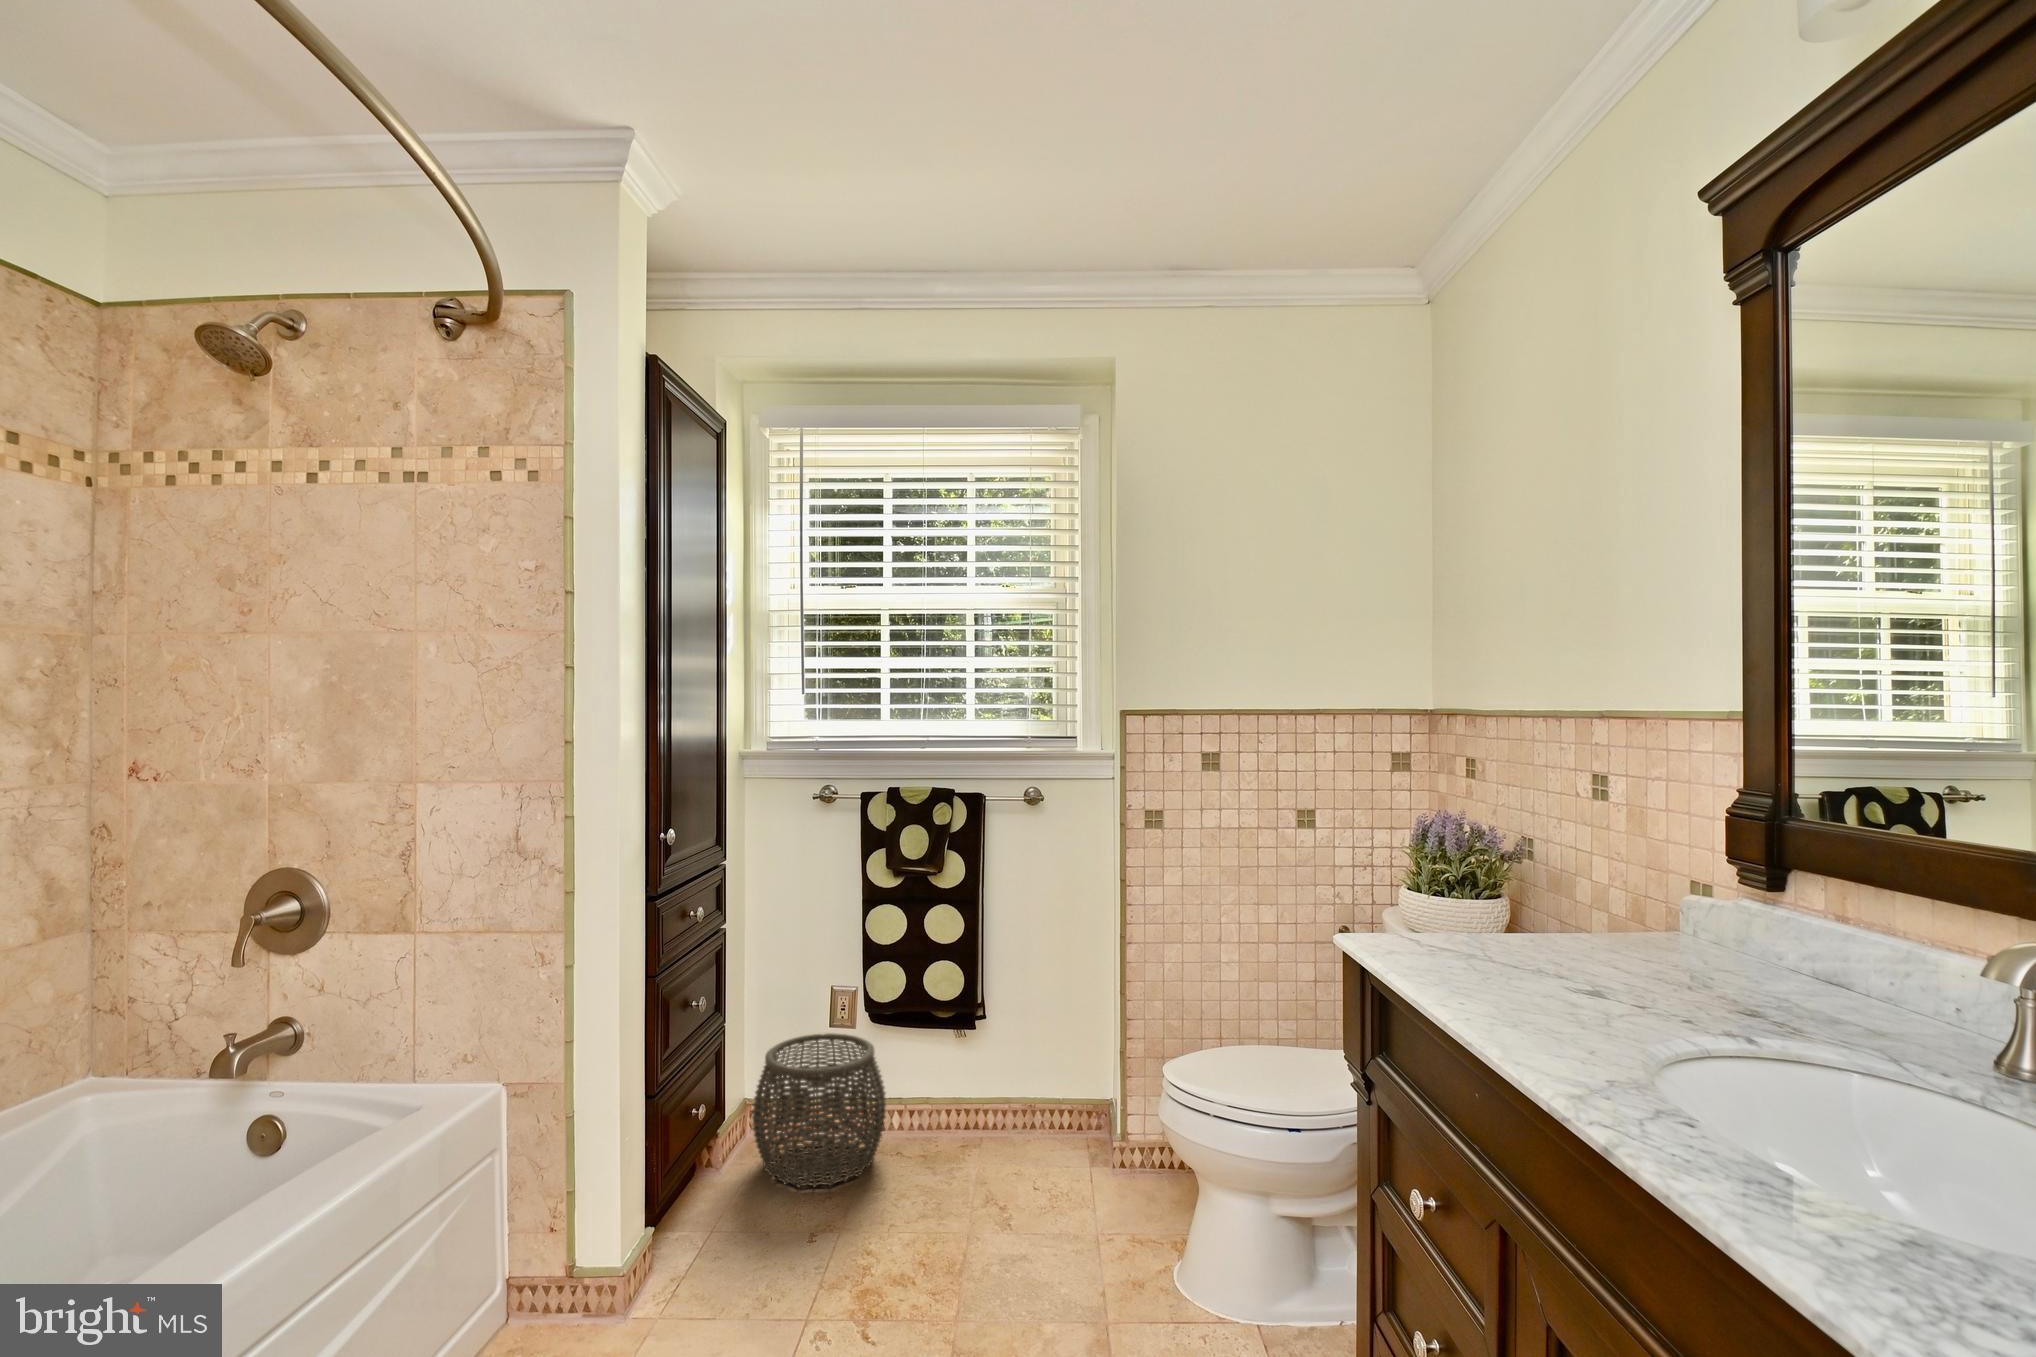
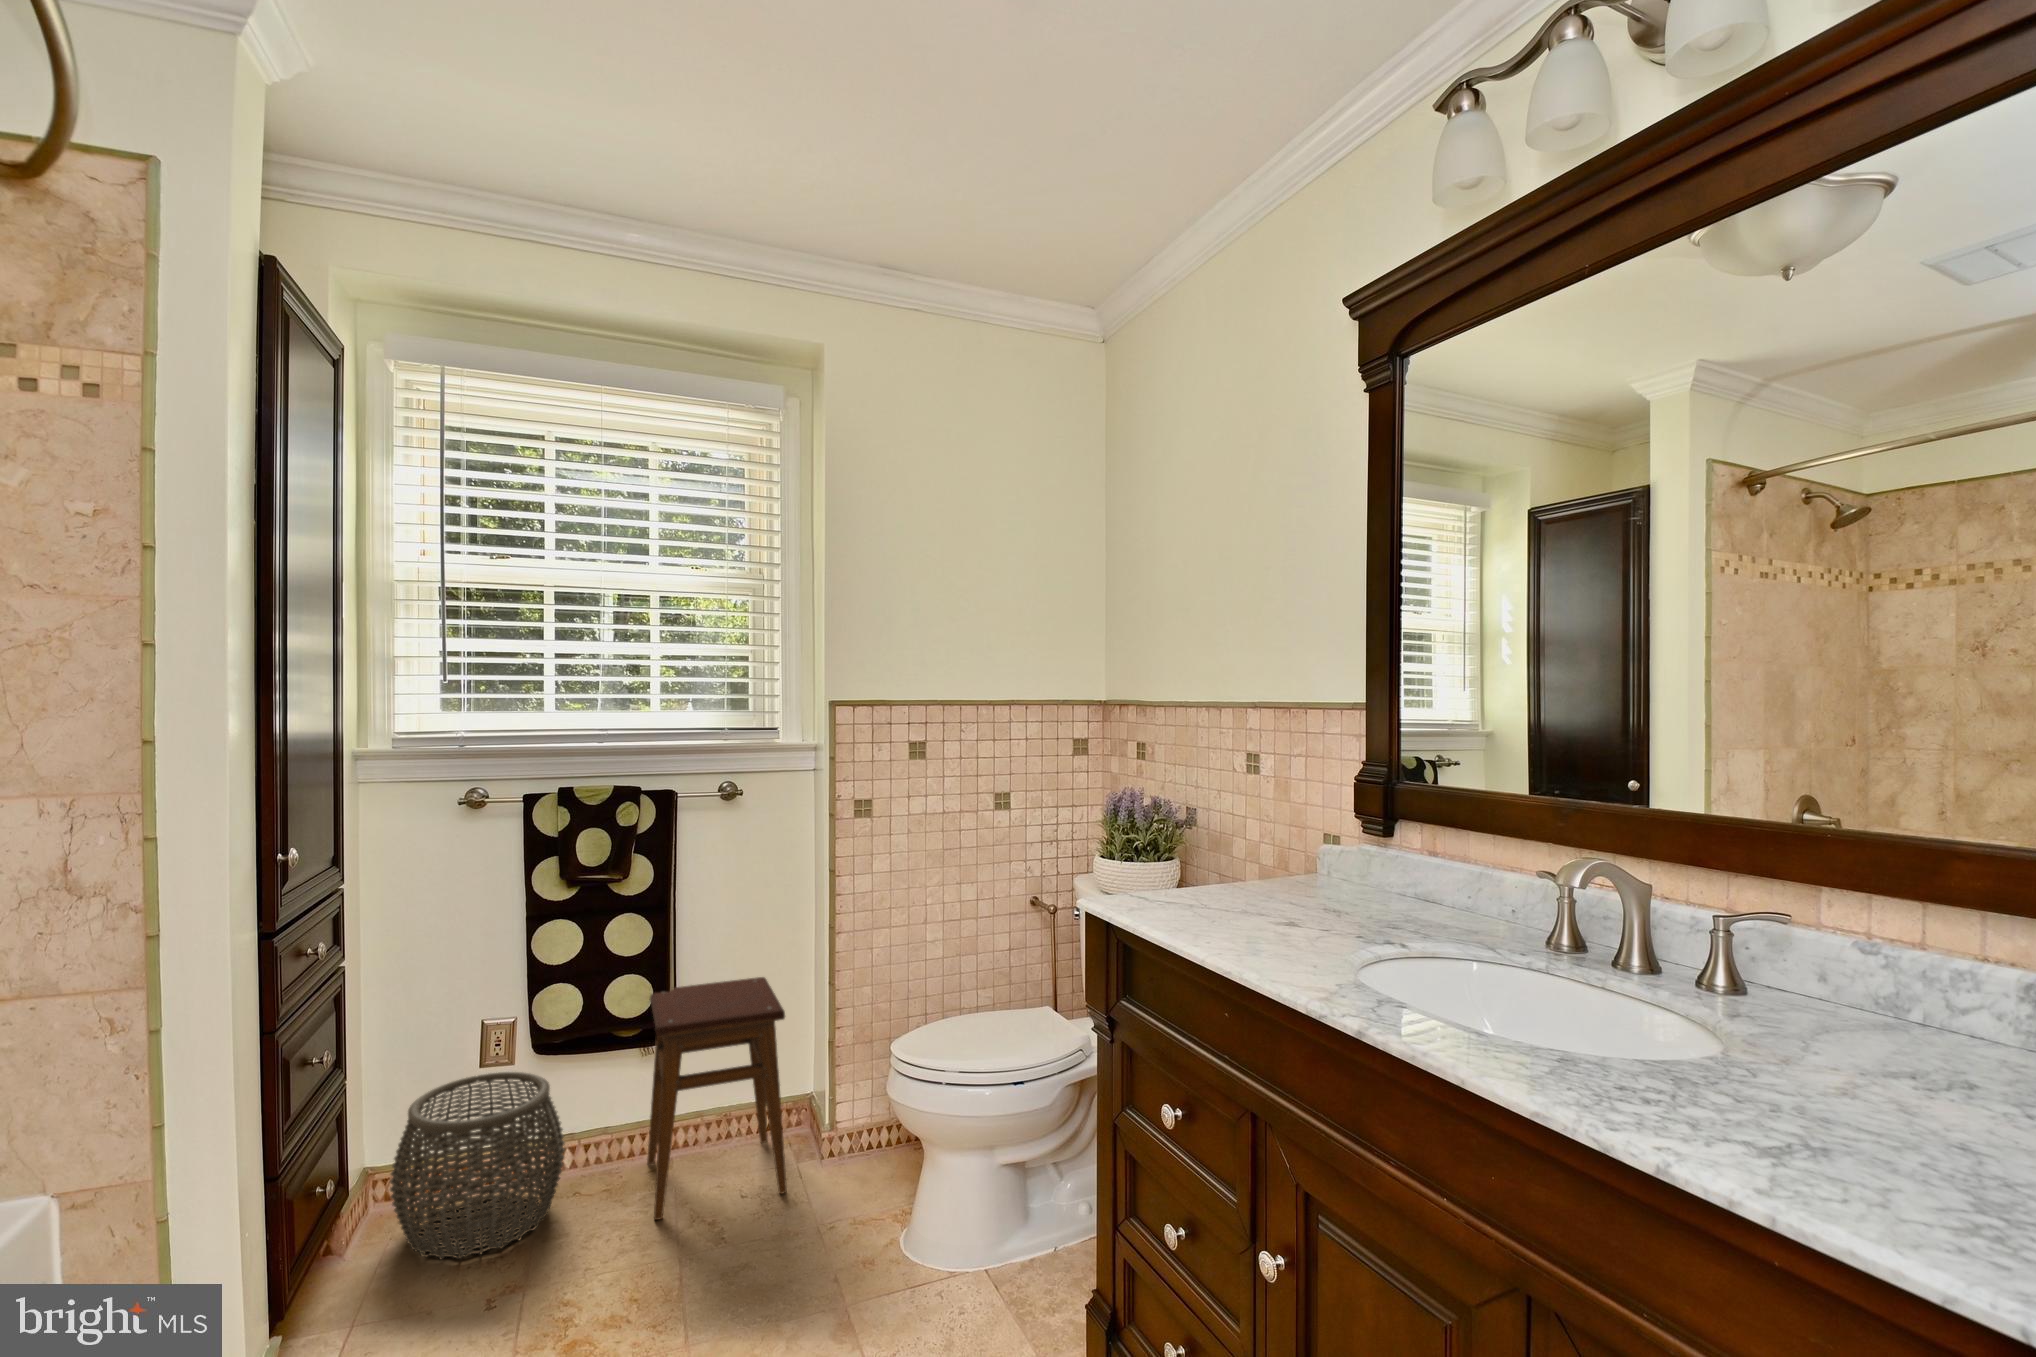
stool: none [955,978,1076,1189] -> present [647,977,787,1220]

